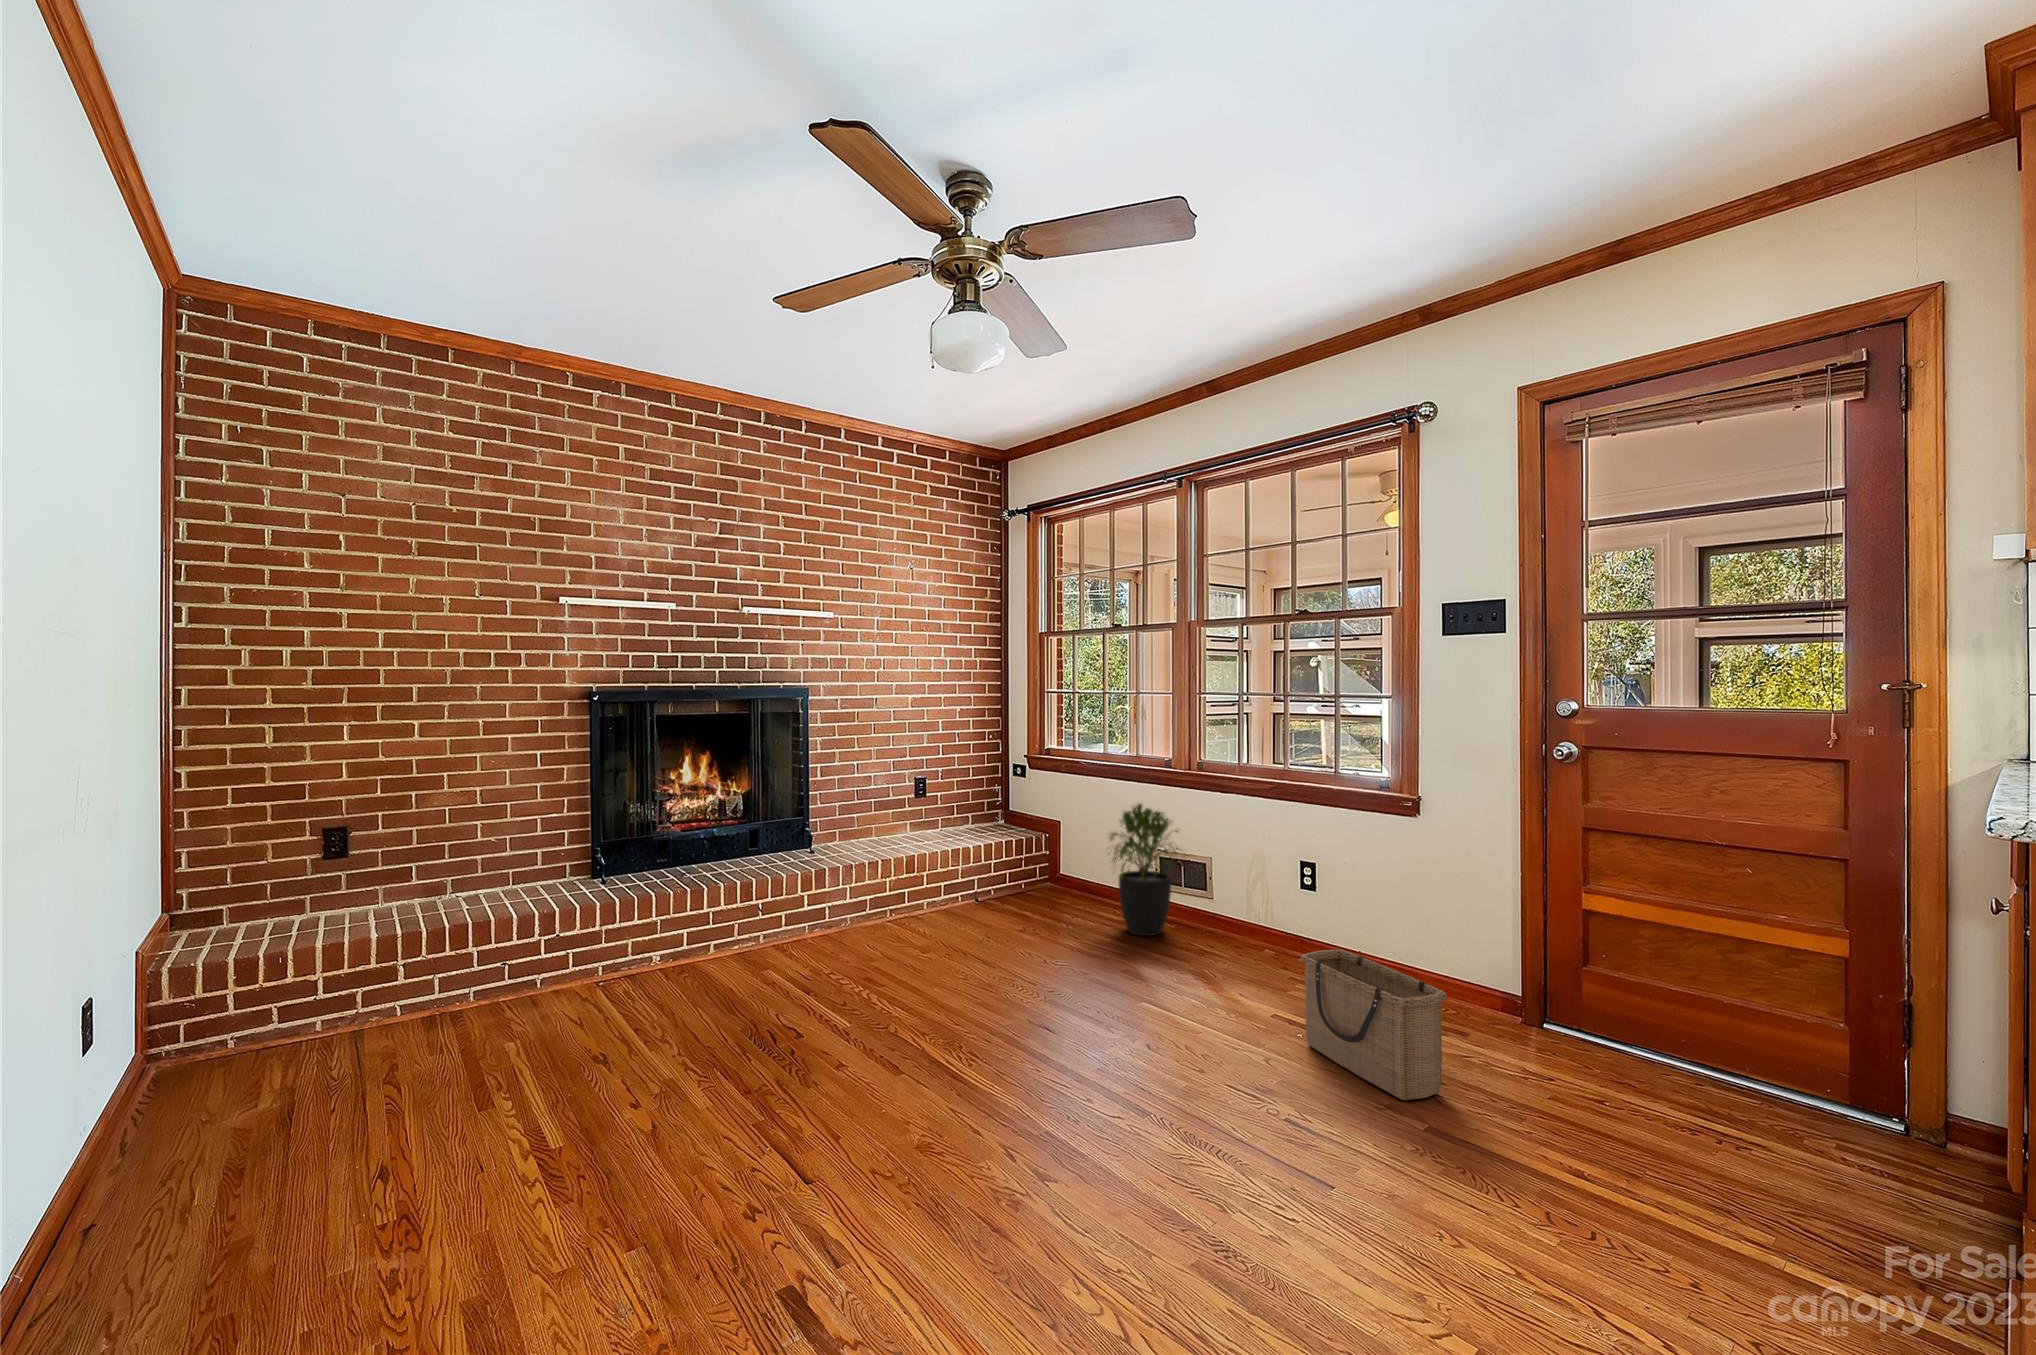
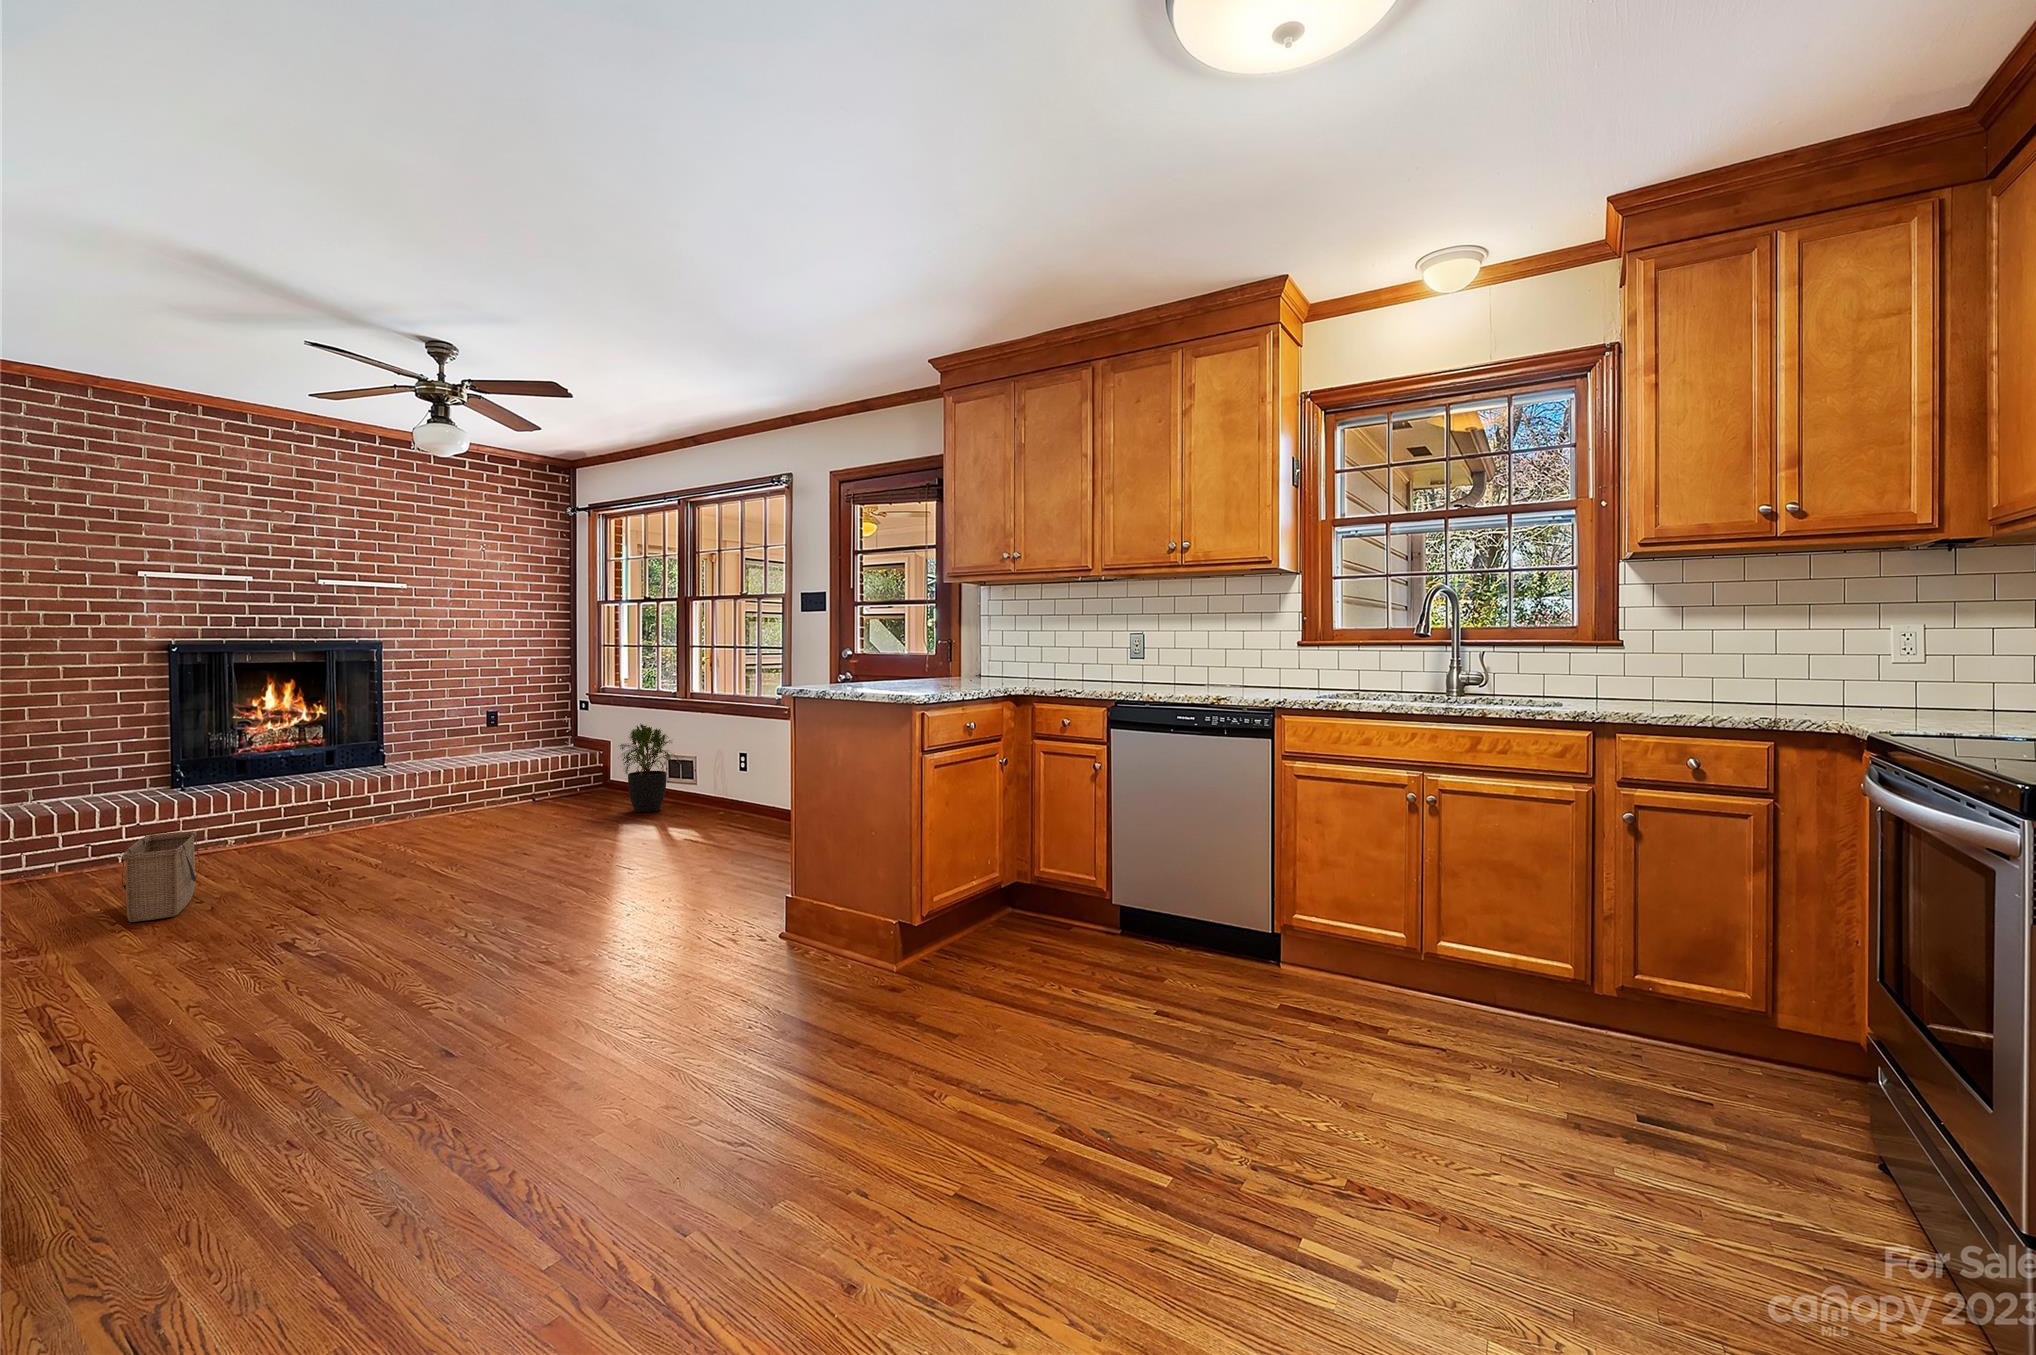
basket: present [1301,950,1447,1100] -> present [122,831,200,922]

